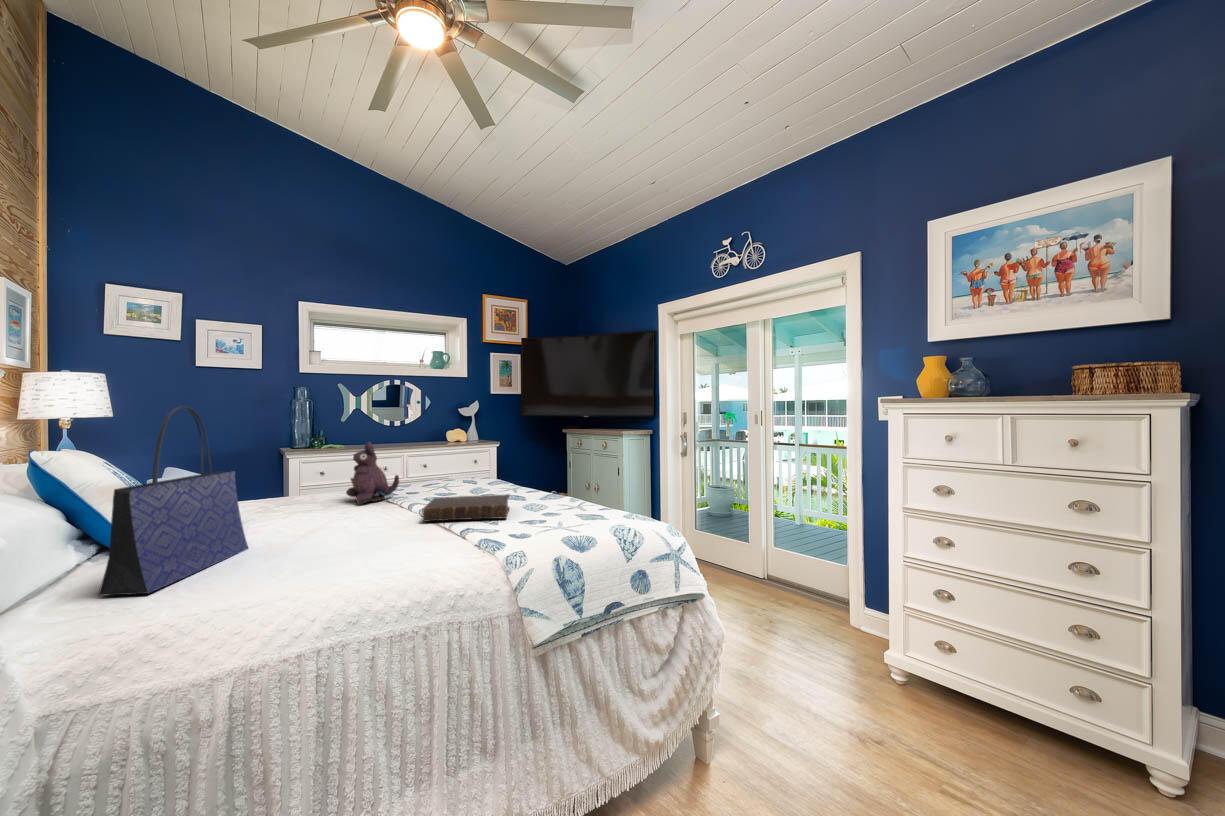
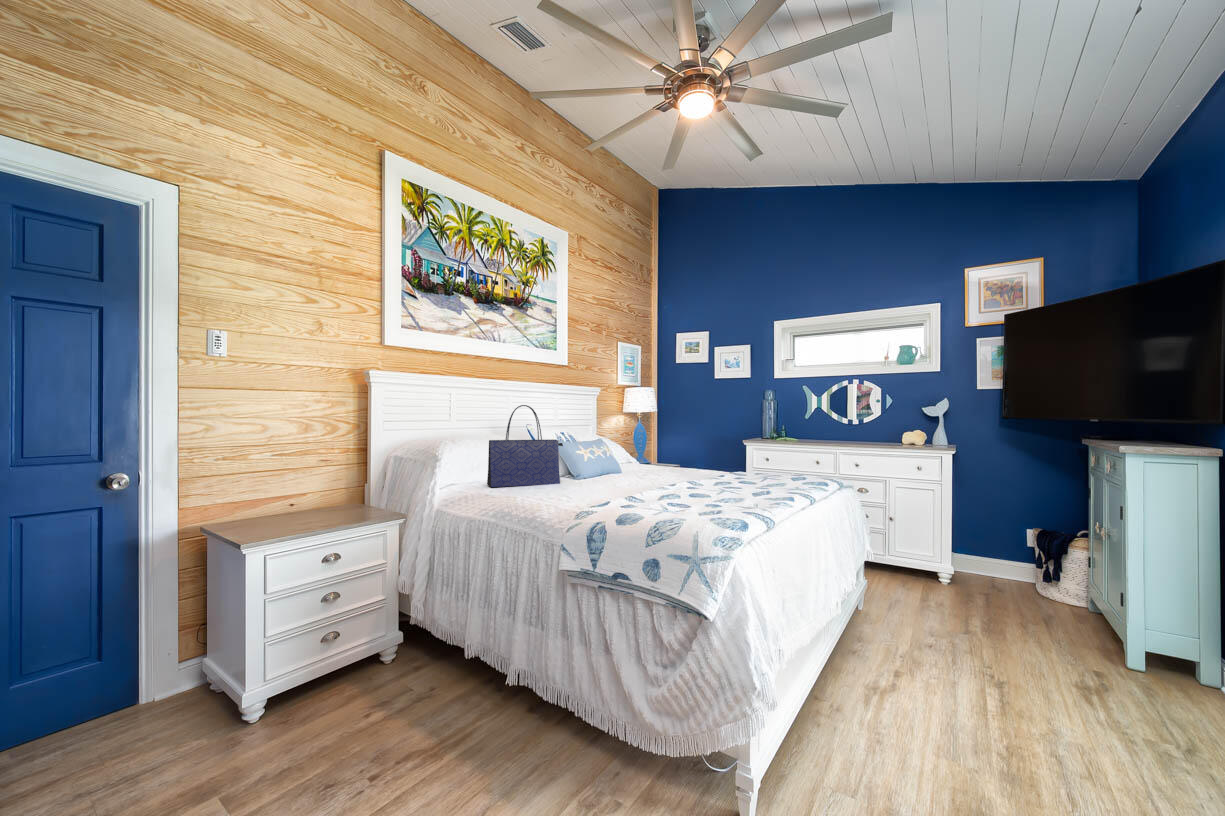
plush toy: present [346,442,399,504] -> none [666,432,702,478]
book: present [423,494,510,522] -> none [637,478,713,500]

